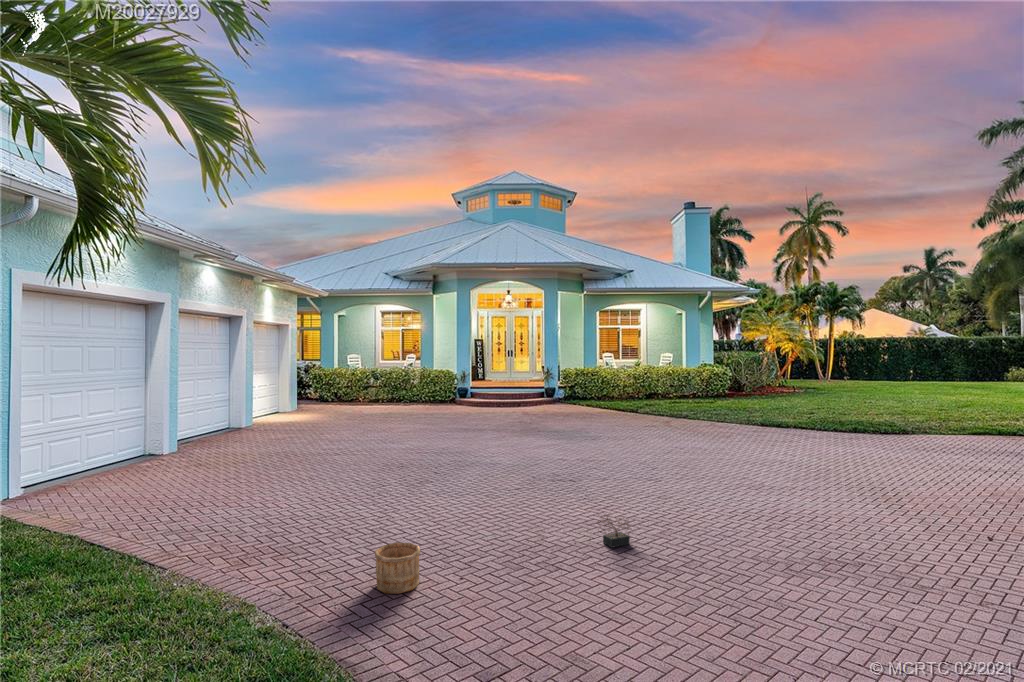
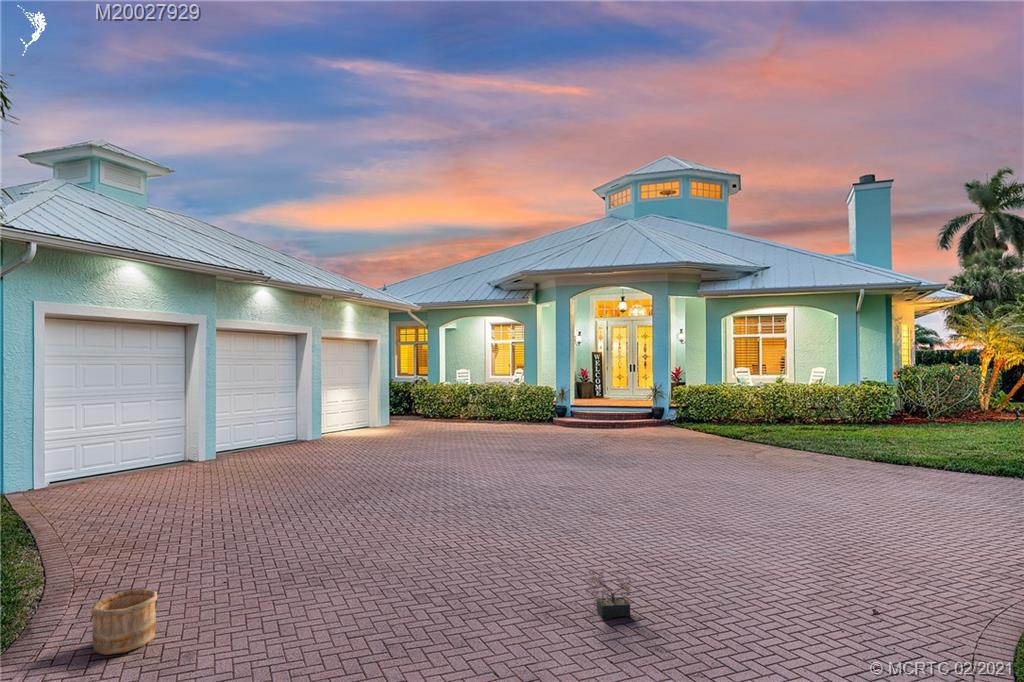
decorative plant: present [597,514,631,548] -> present [585,569,636,617]

